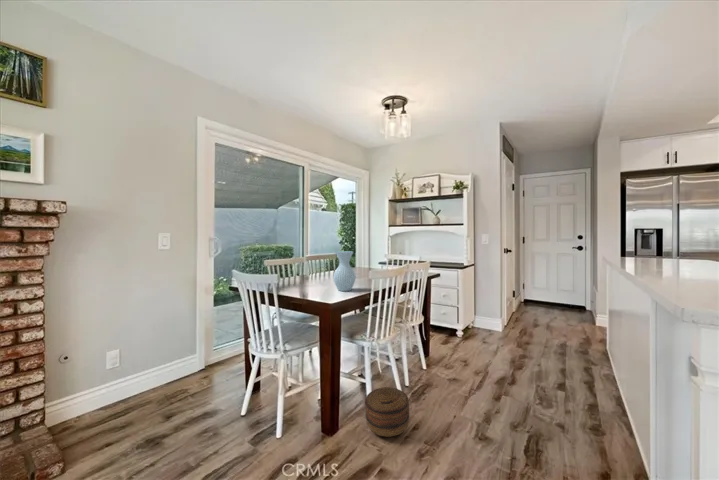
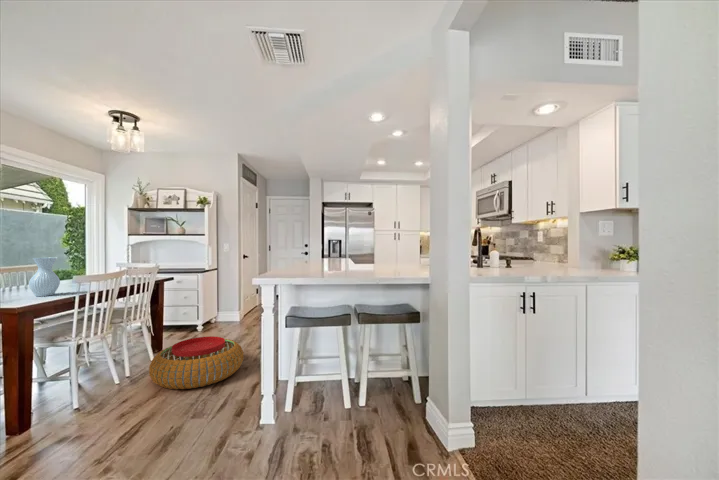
pouf: none [433,356,552,435] -> present [149,336,244,389]
basket: present [365,387,409,437] -> none [65,376,116,419]

